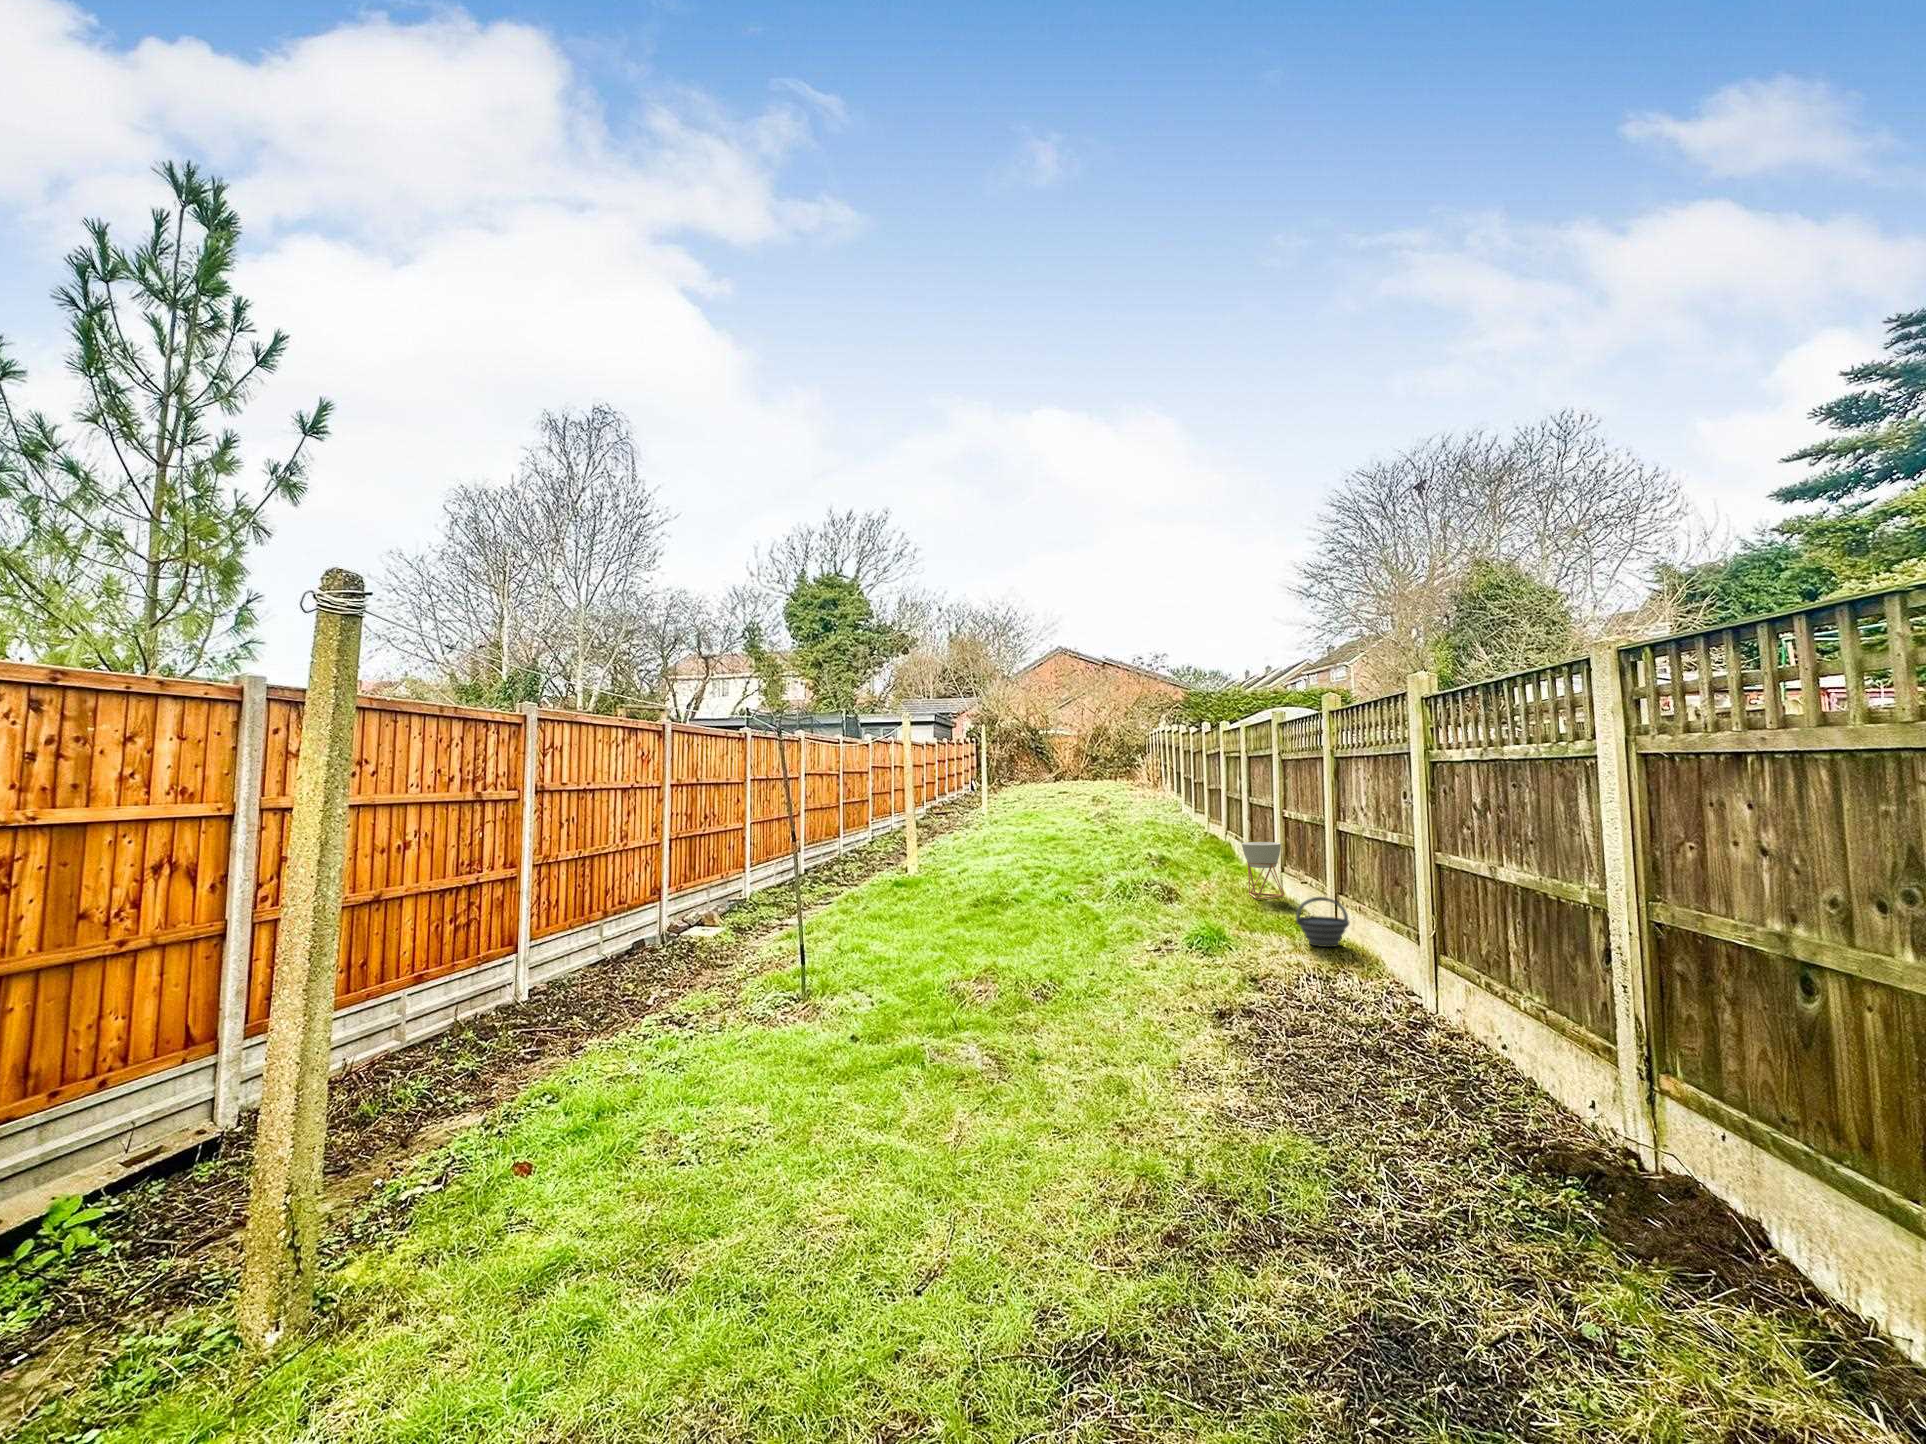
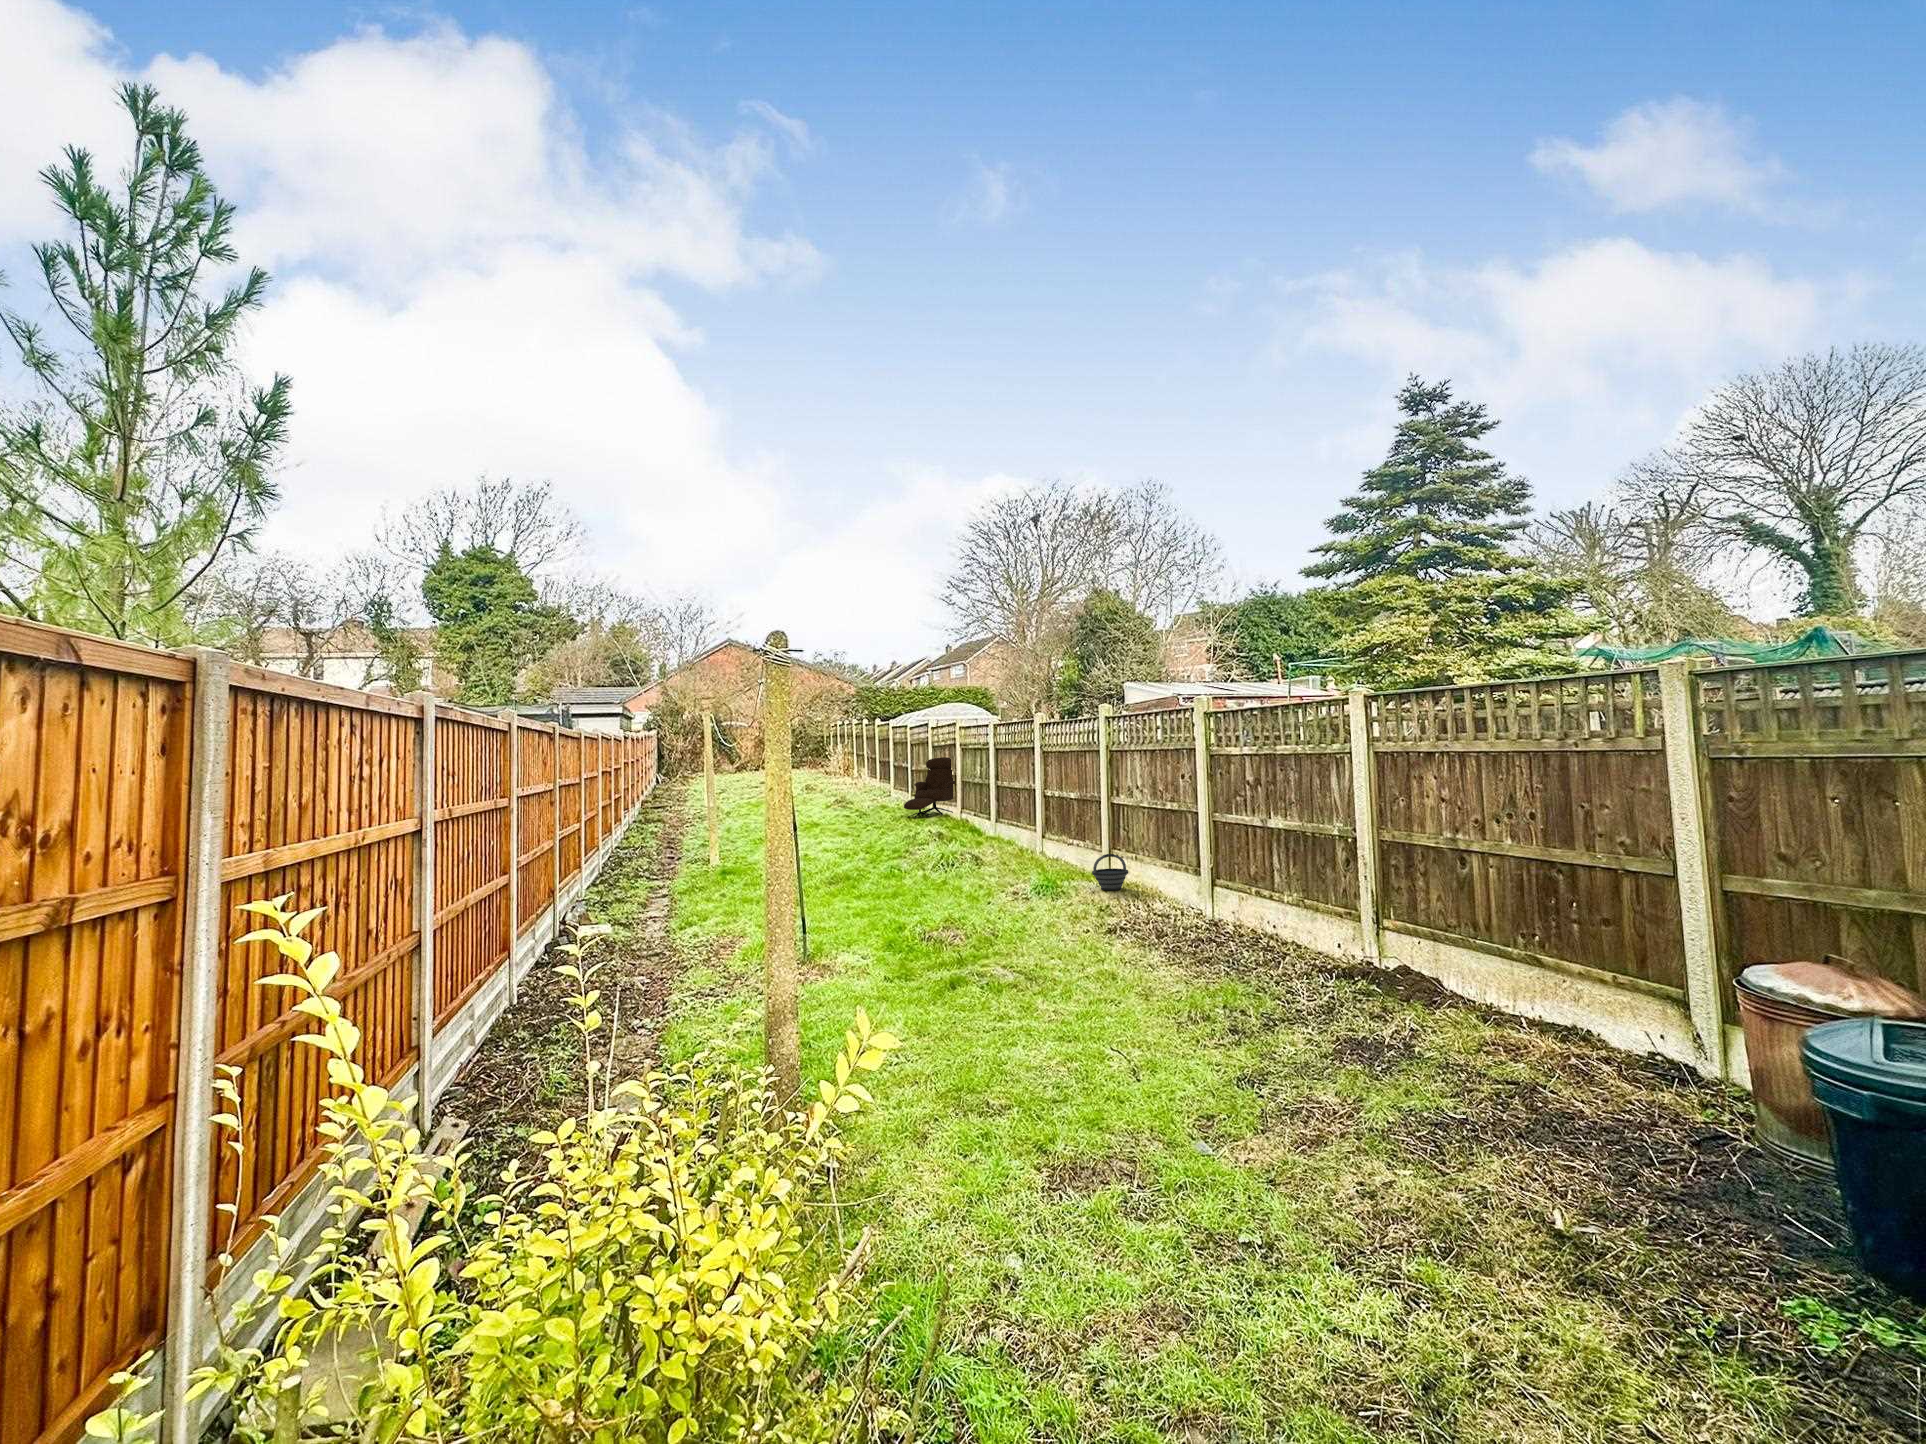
lounge chair: none [1155,767,1224,834] -> present [904,757,955,818]
planter: present [1242,842,1284,899] -> none [1020,818,1051,863]

